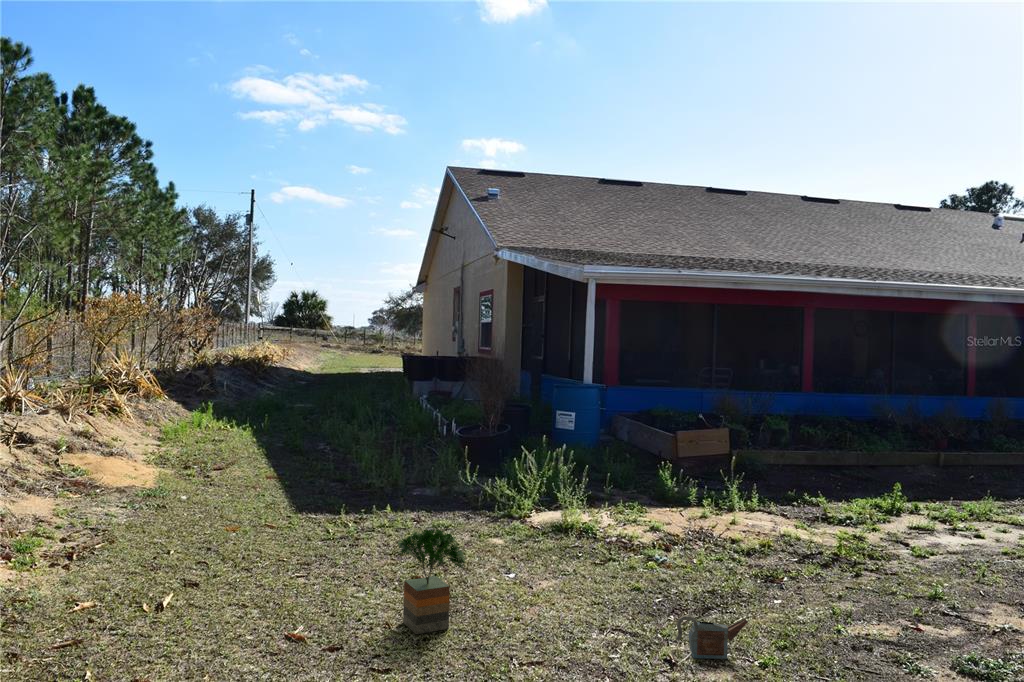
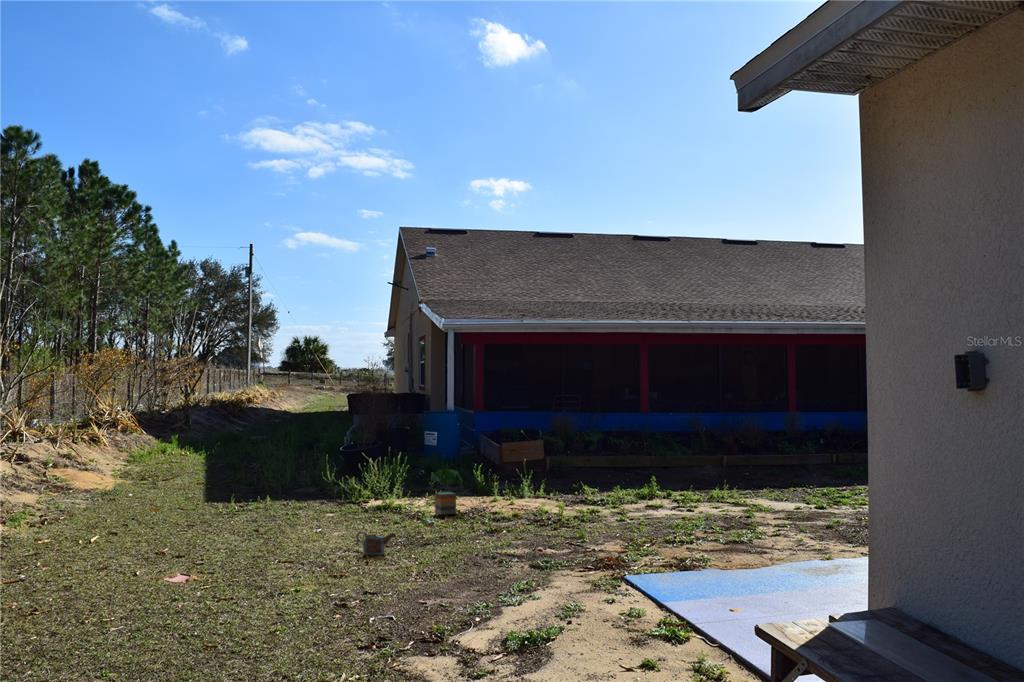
potted tree: present [398,529,465,634] -> present [432,469,462,515]

